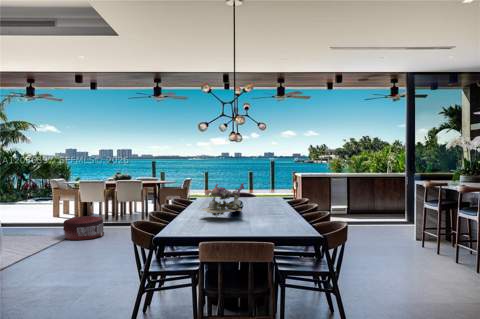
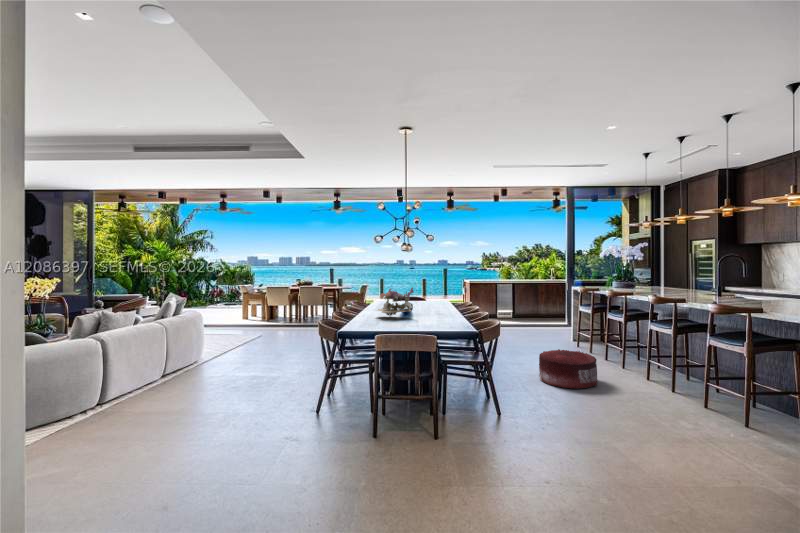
pouf: present [63,216,104,240] -> present [539,349,597,389]

